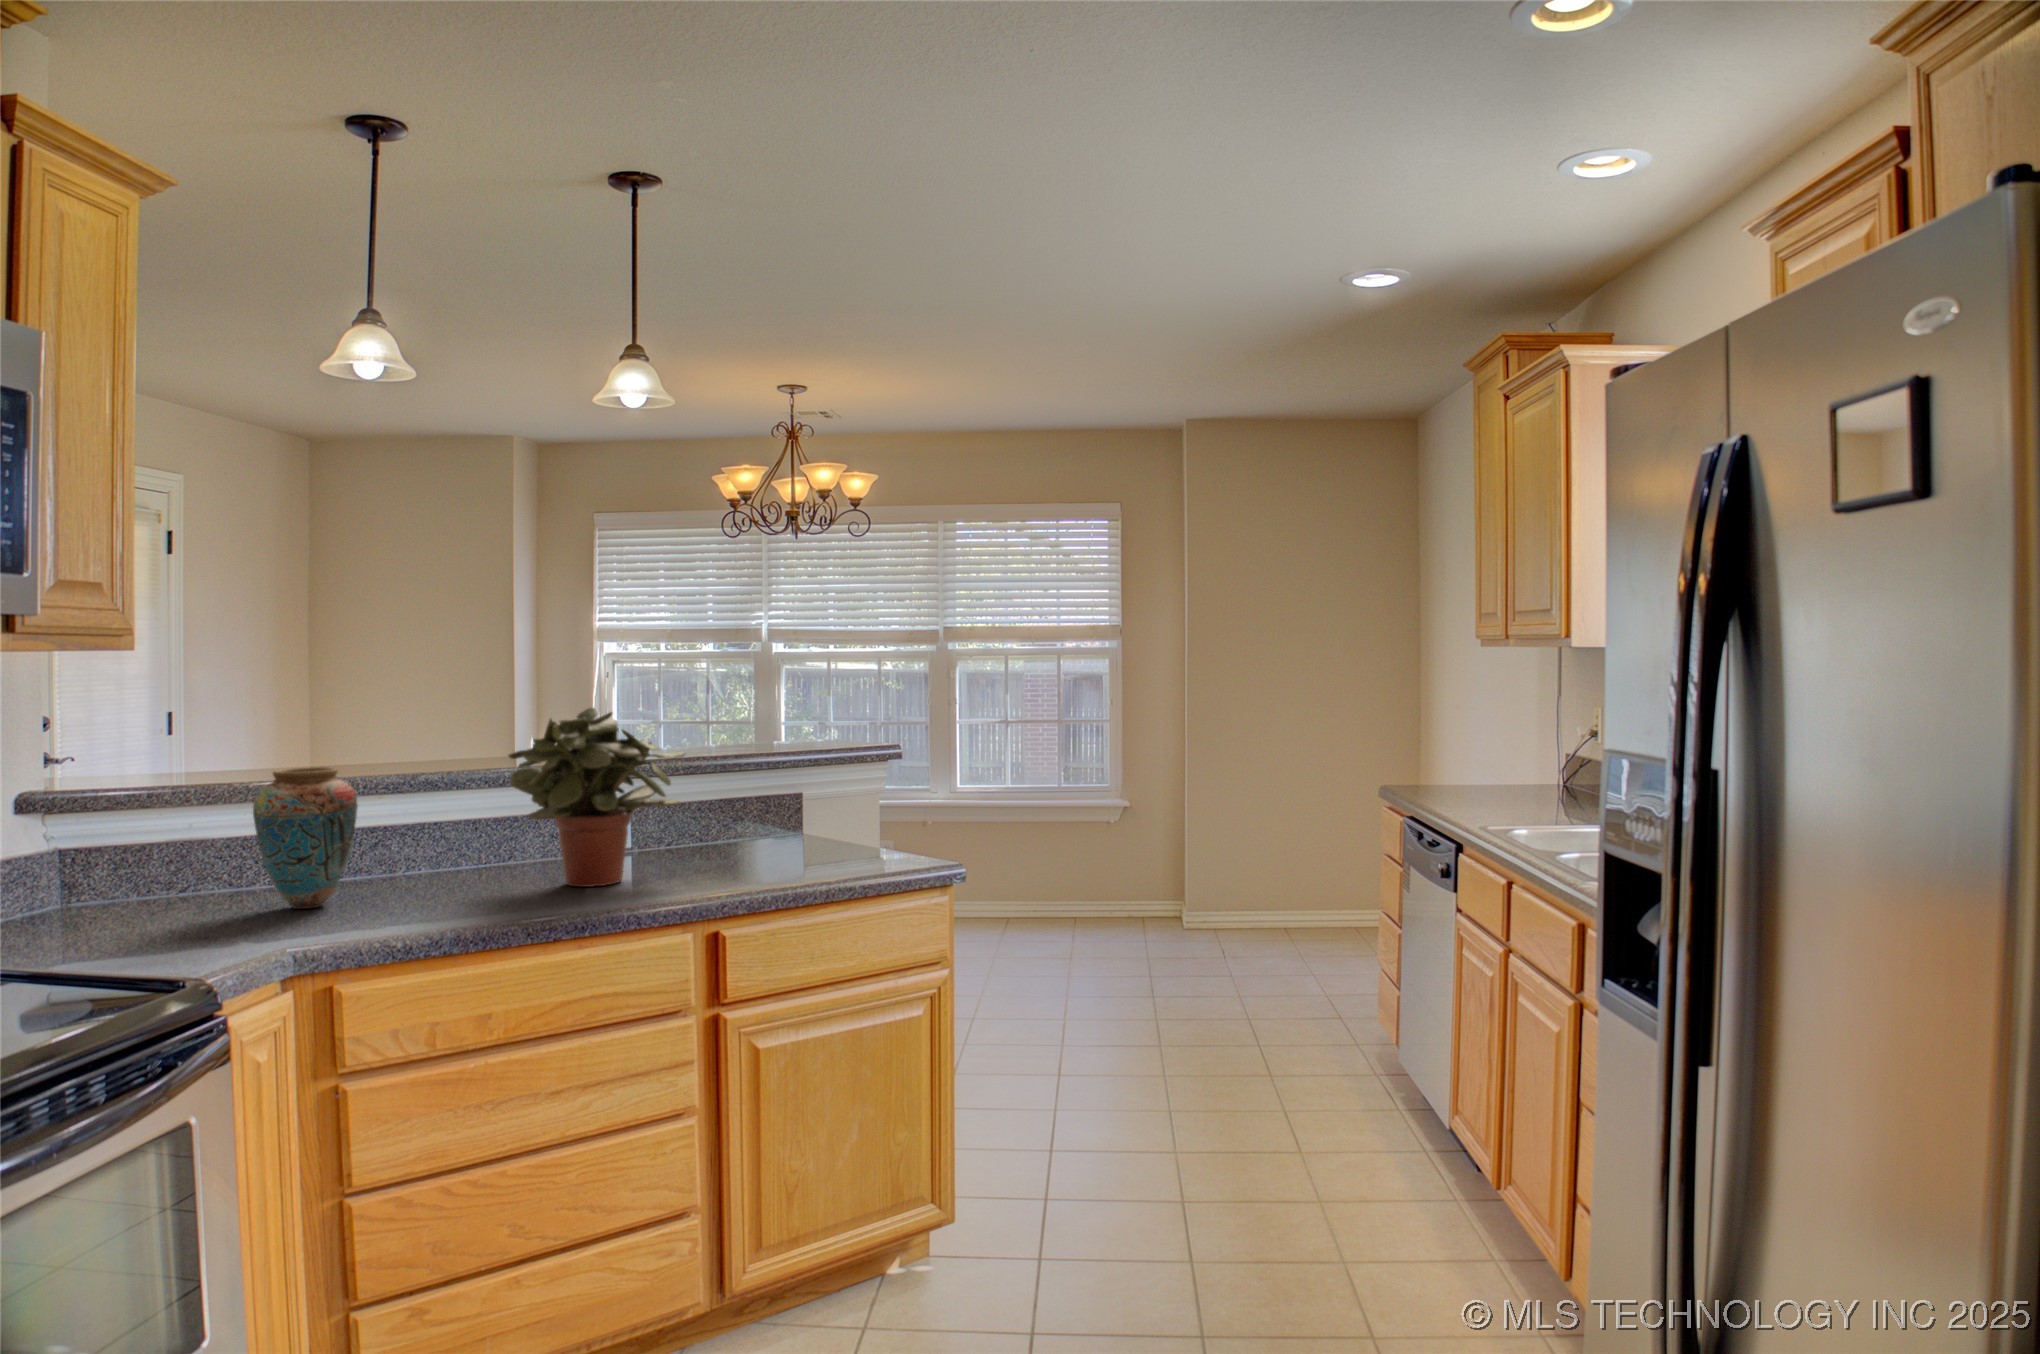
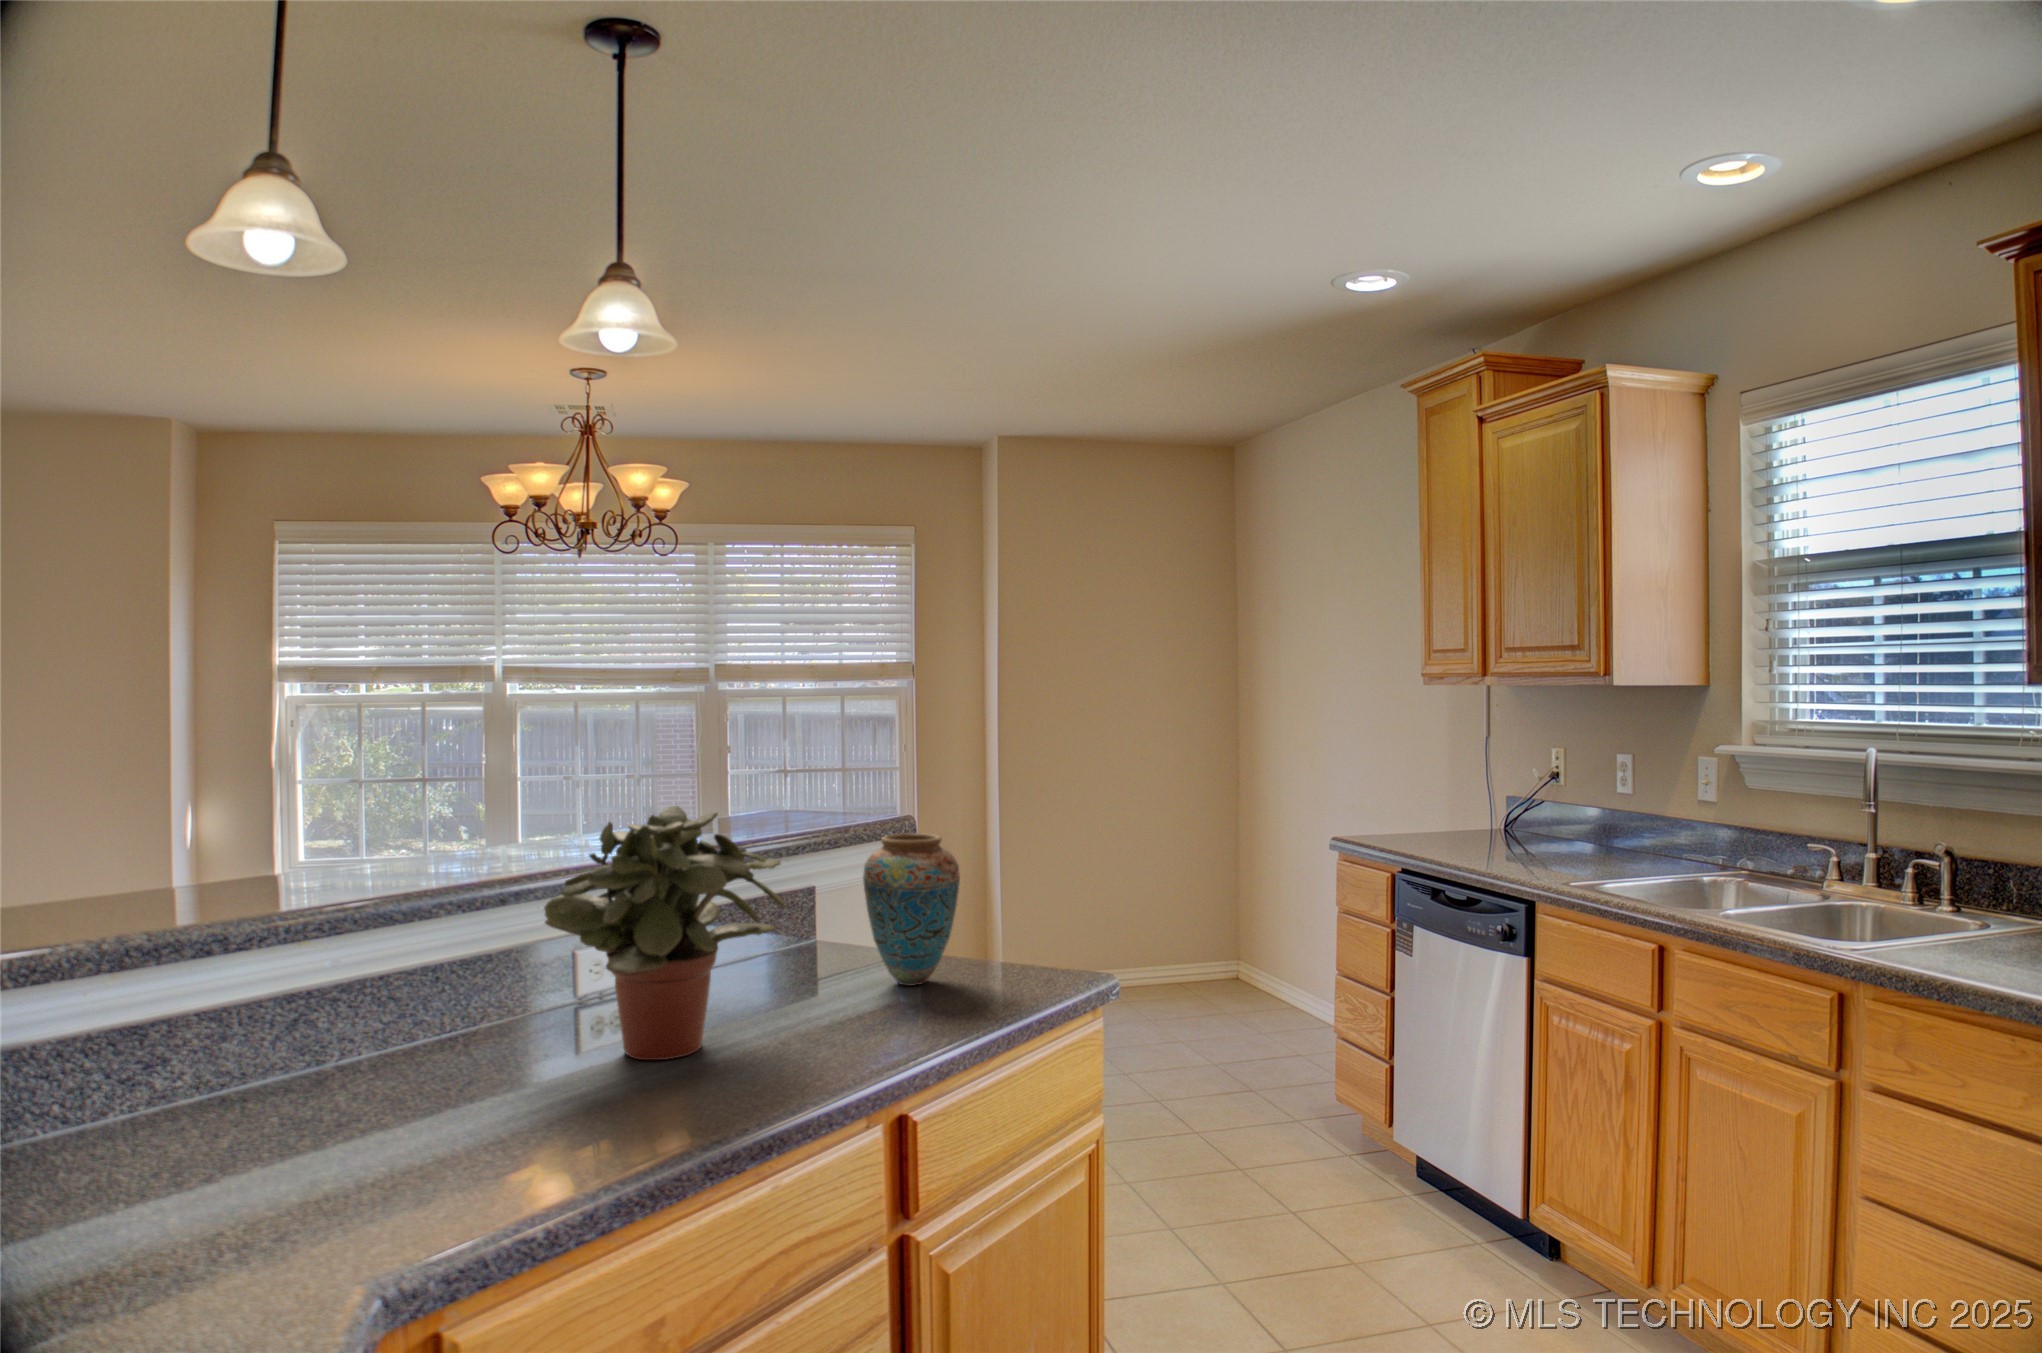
vase: present [253,767,358,909] -> present [863,833,960,986]

